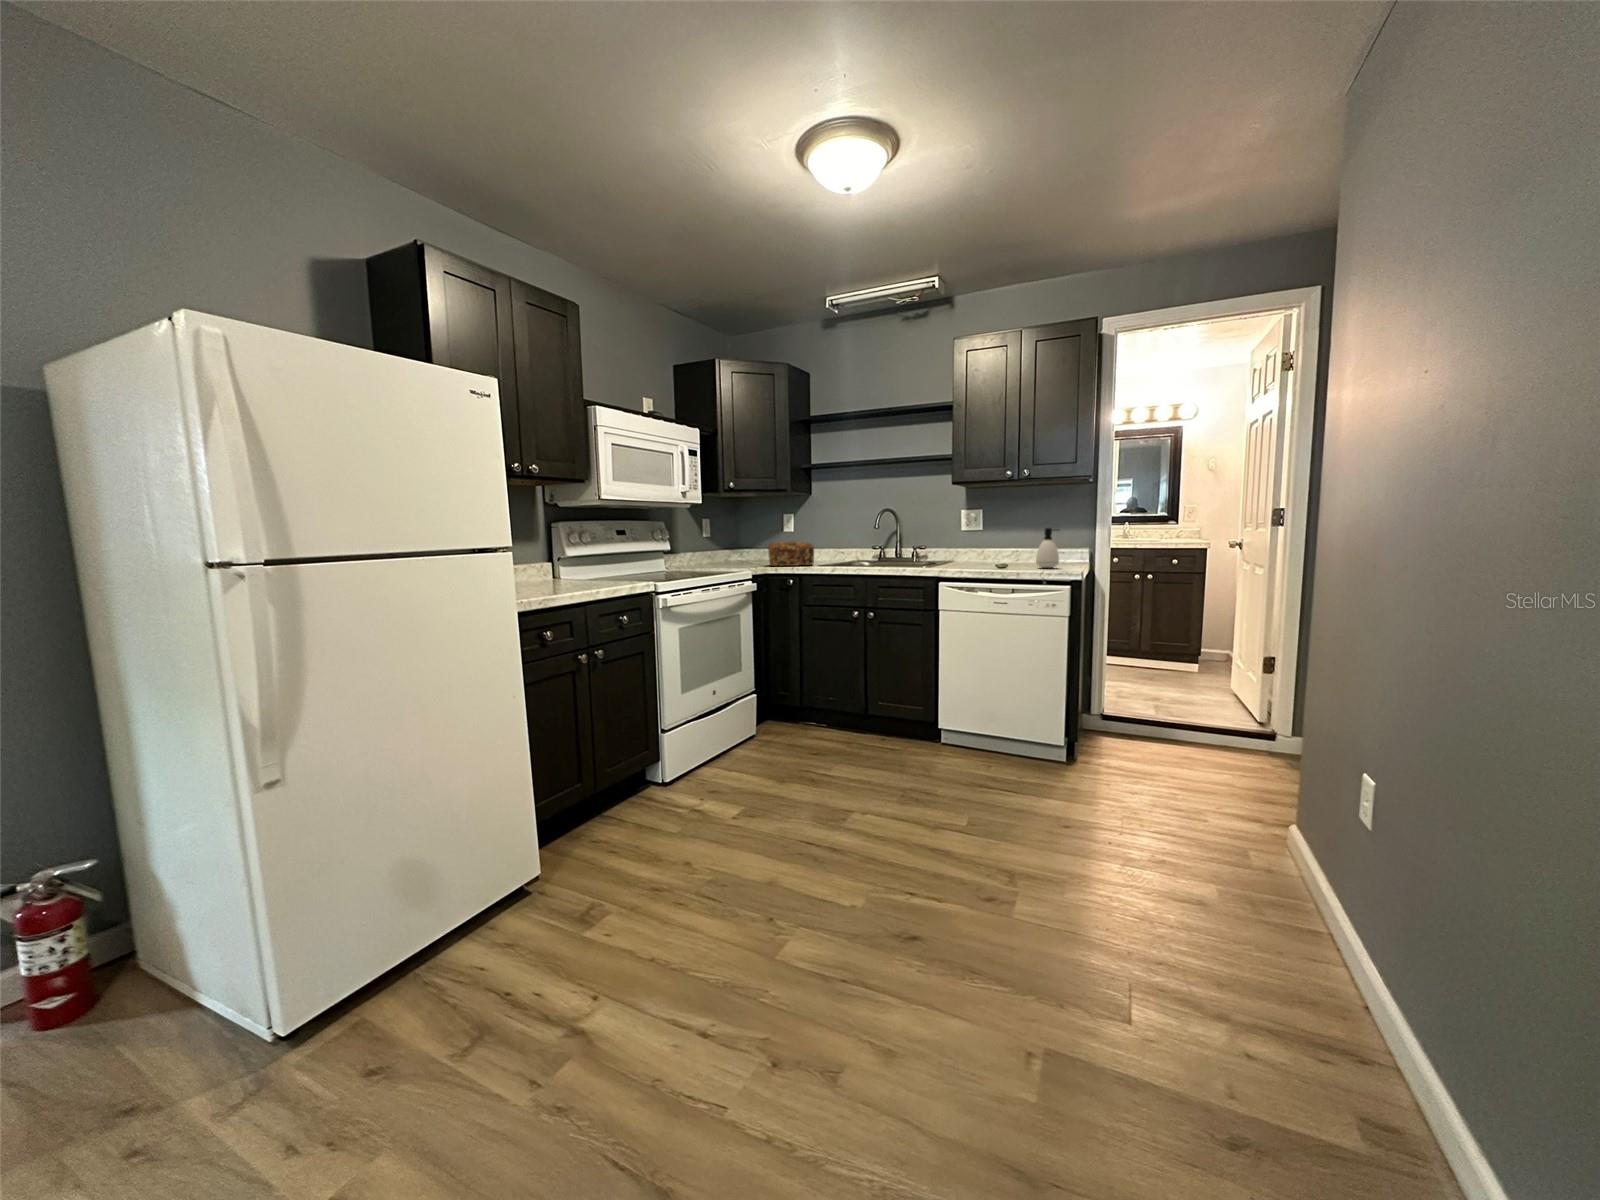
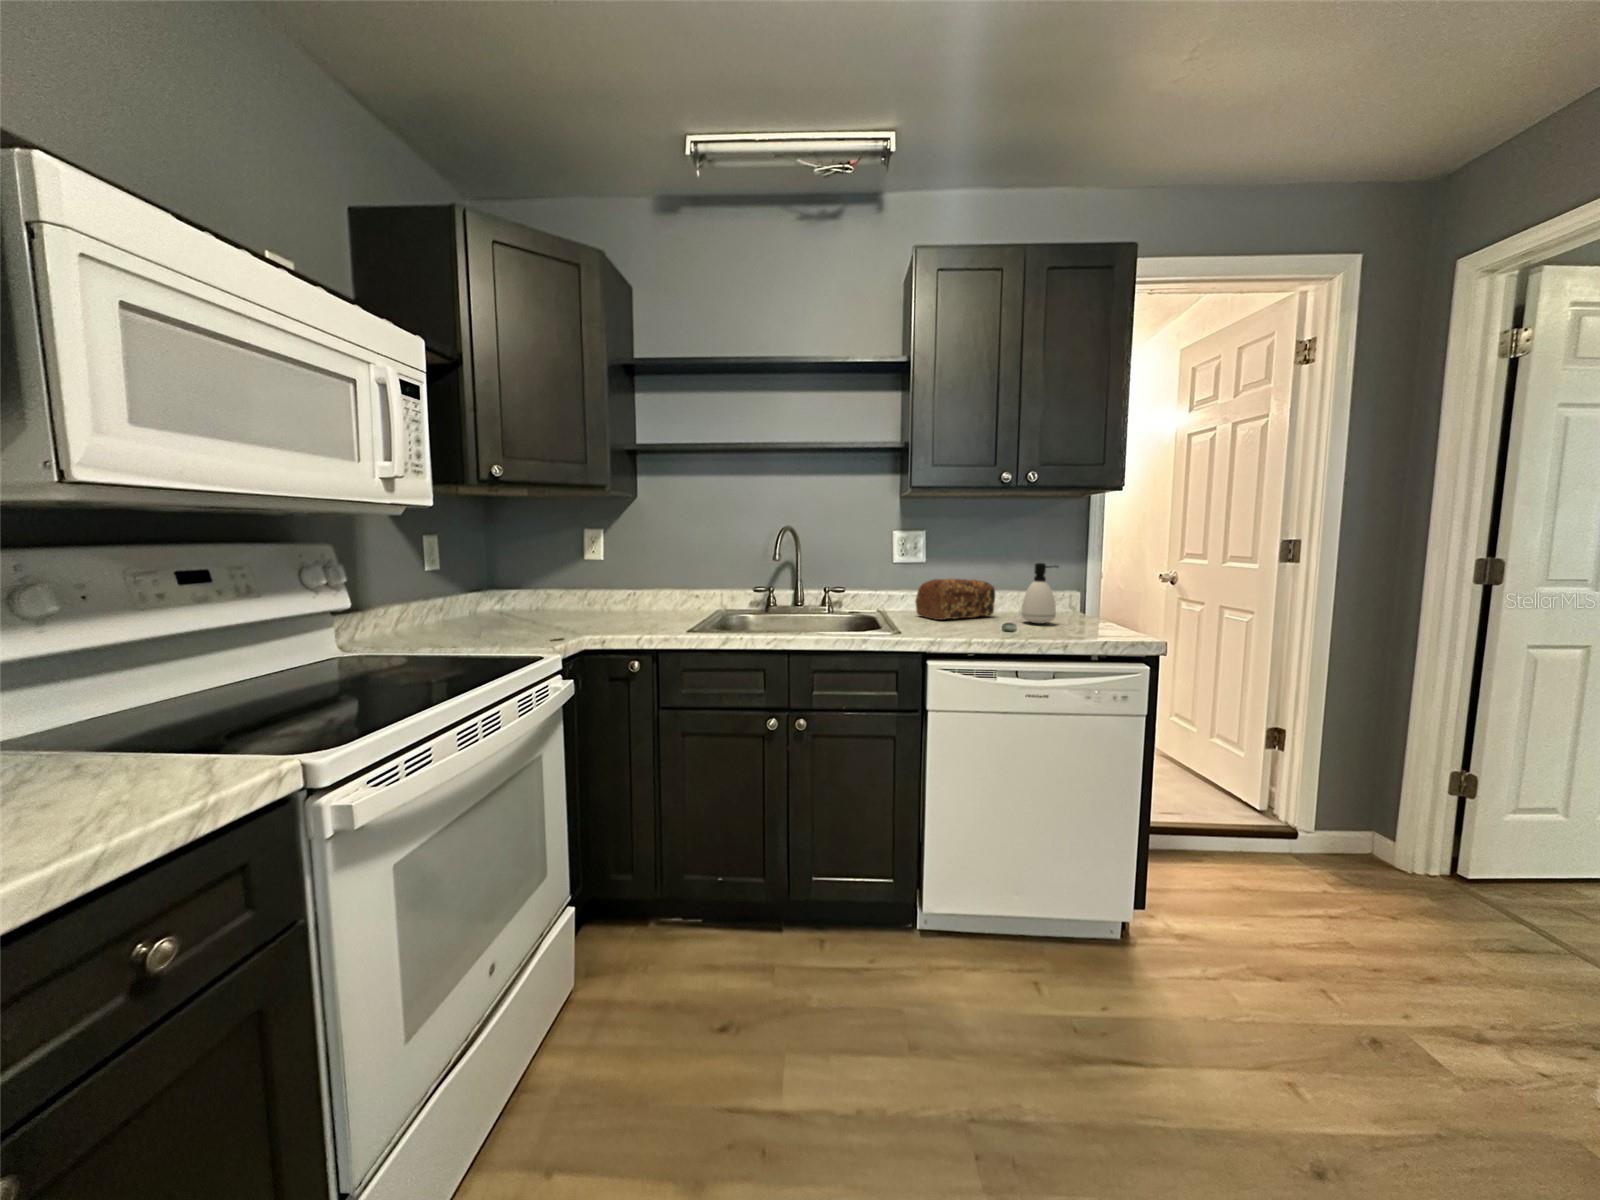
bread loaf: present [768,542,814,566] -> present [915,578,995,620]

